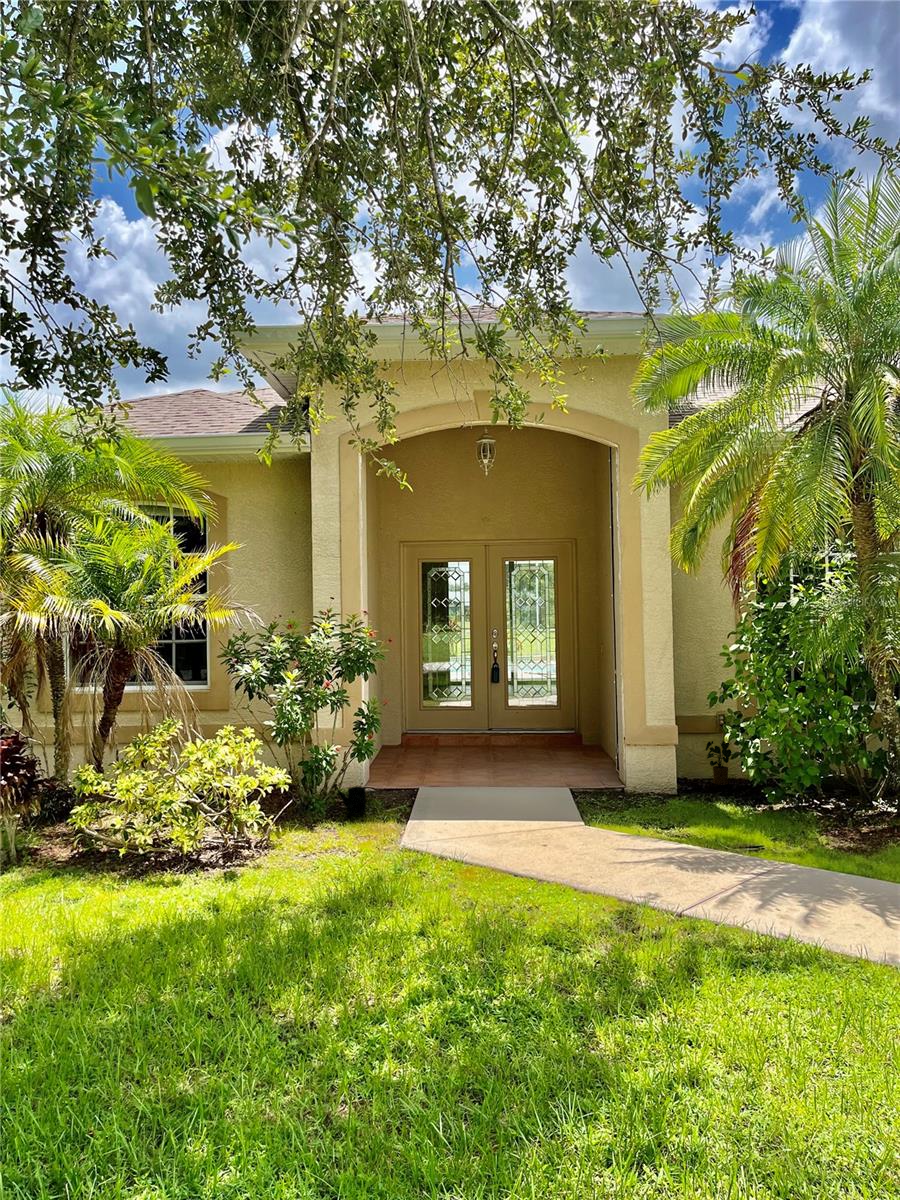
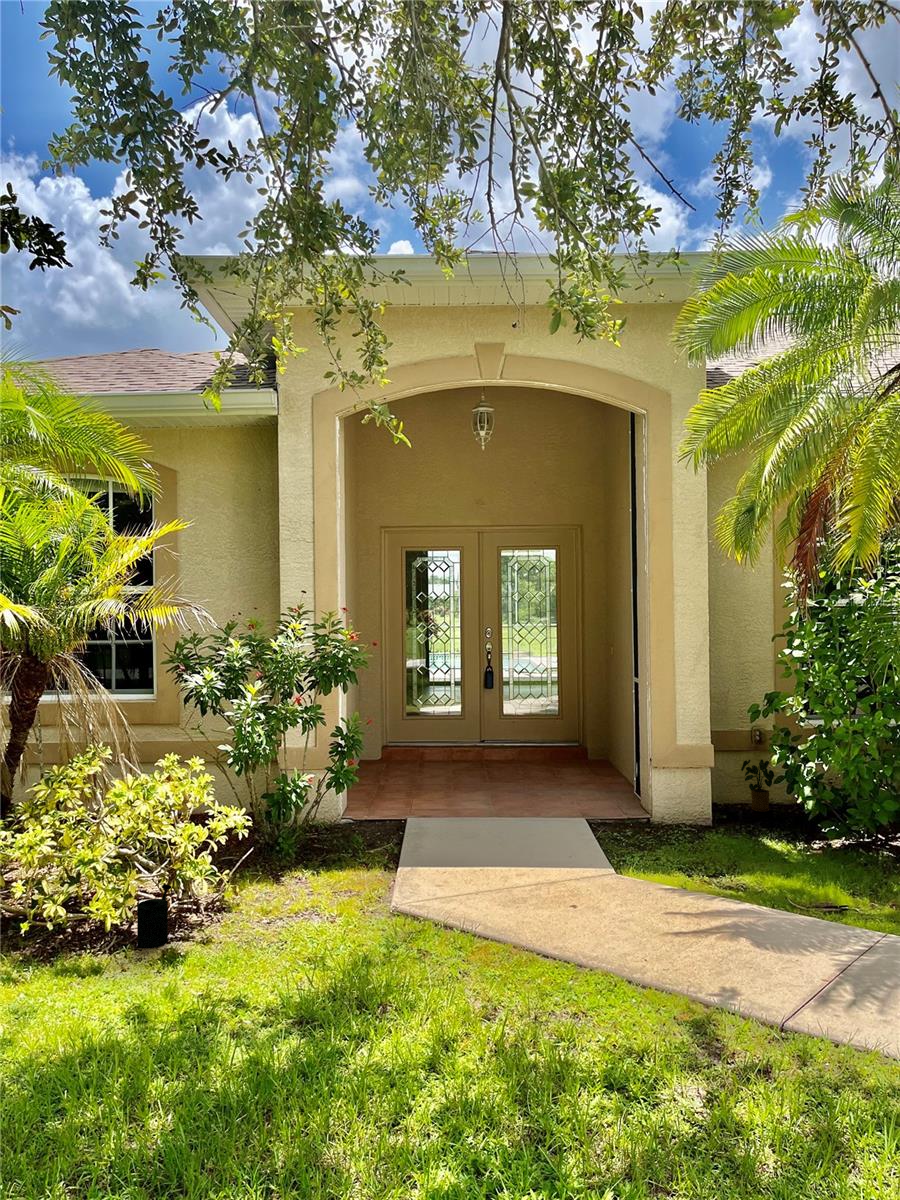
watering can: present [332,784,366,815] -> present [137,885,171,949]

